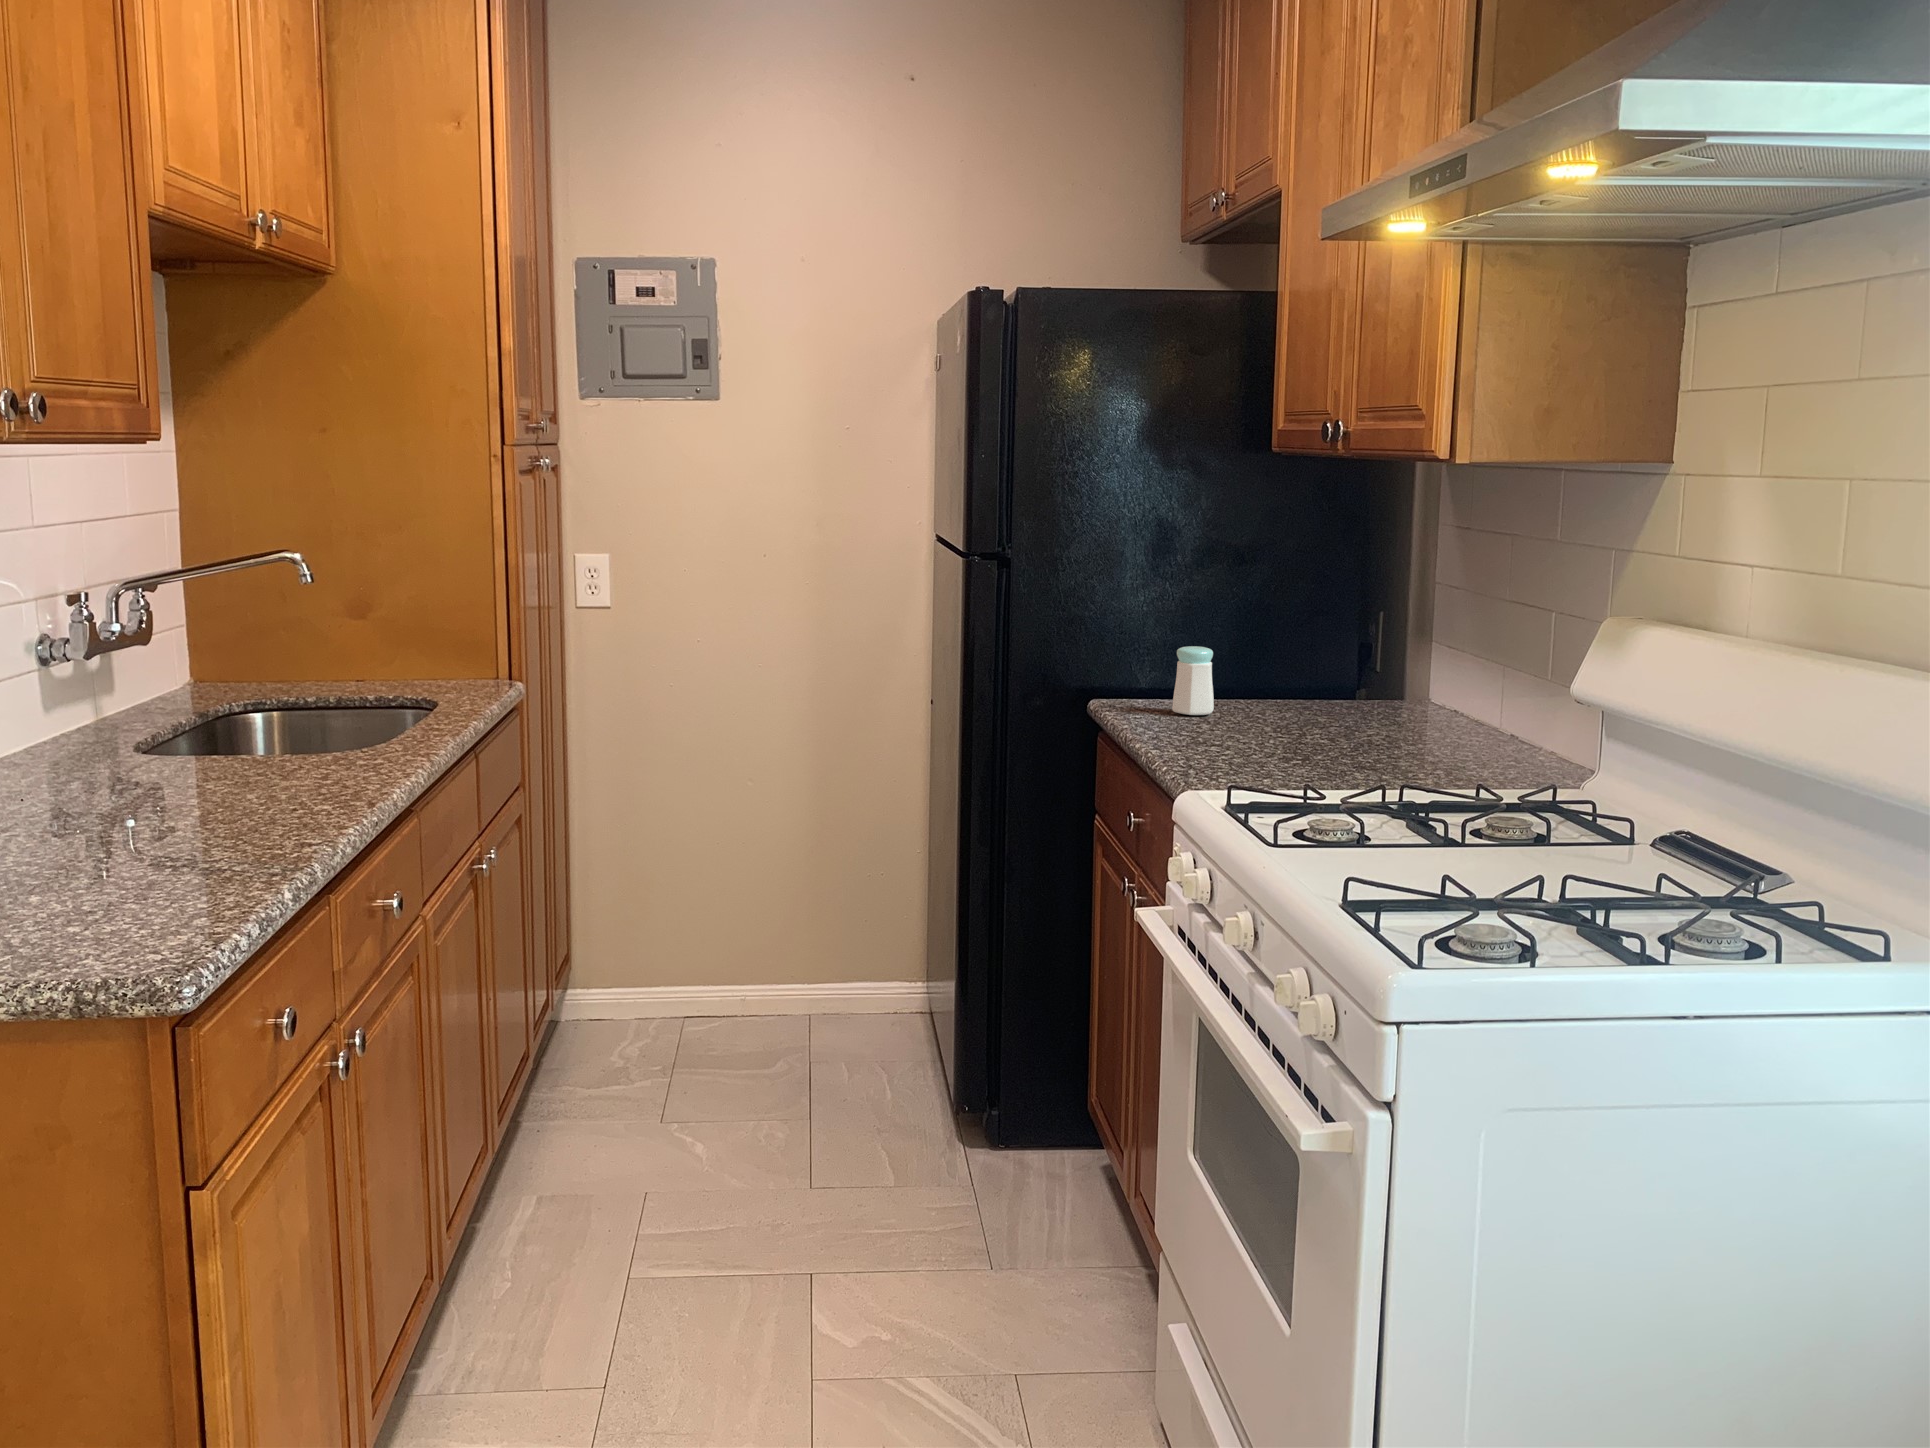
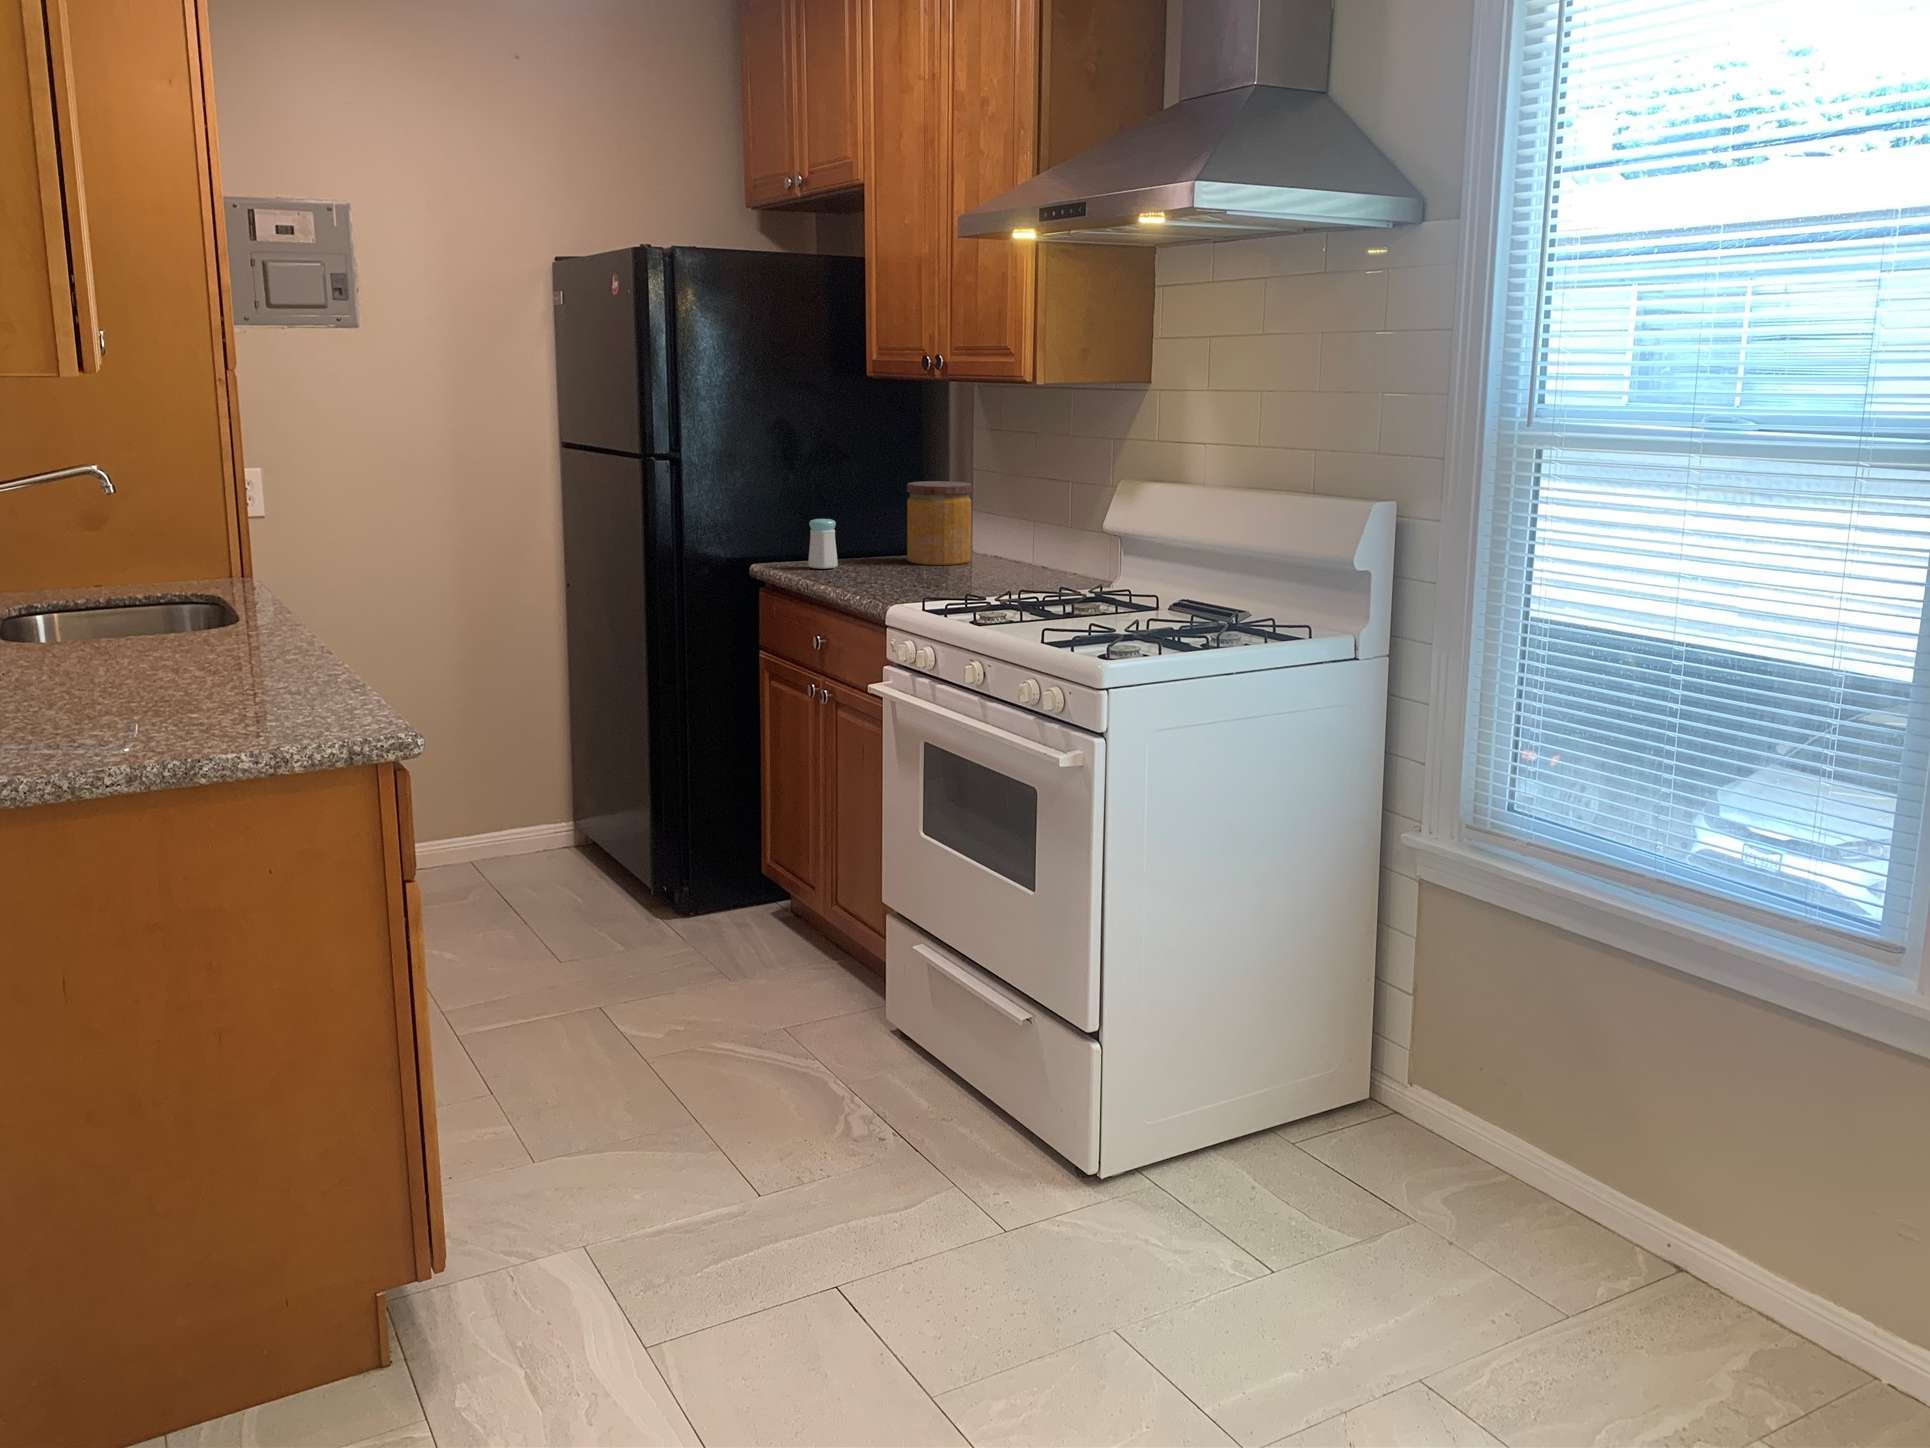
jar: none [1324,600,1426,721] -> present [907,481,972,565]

